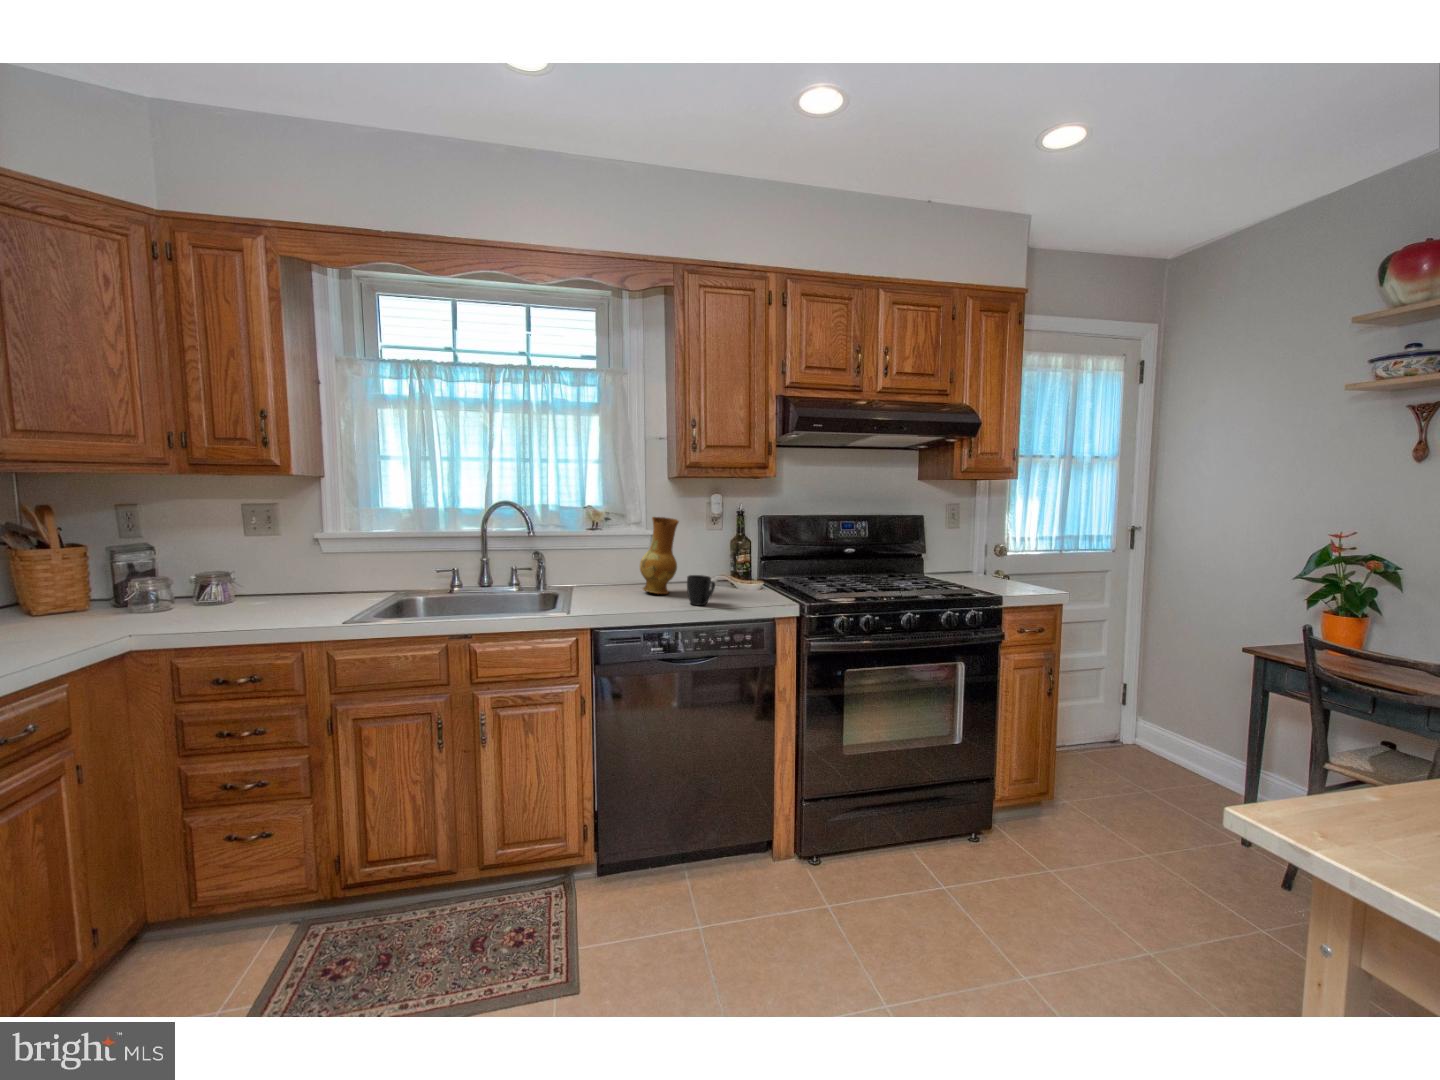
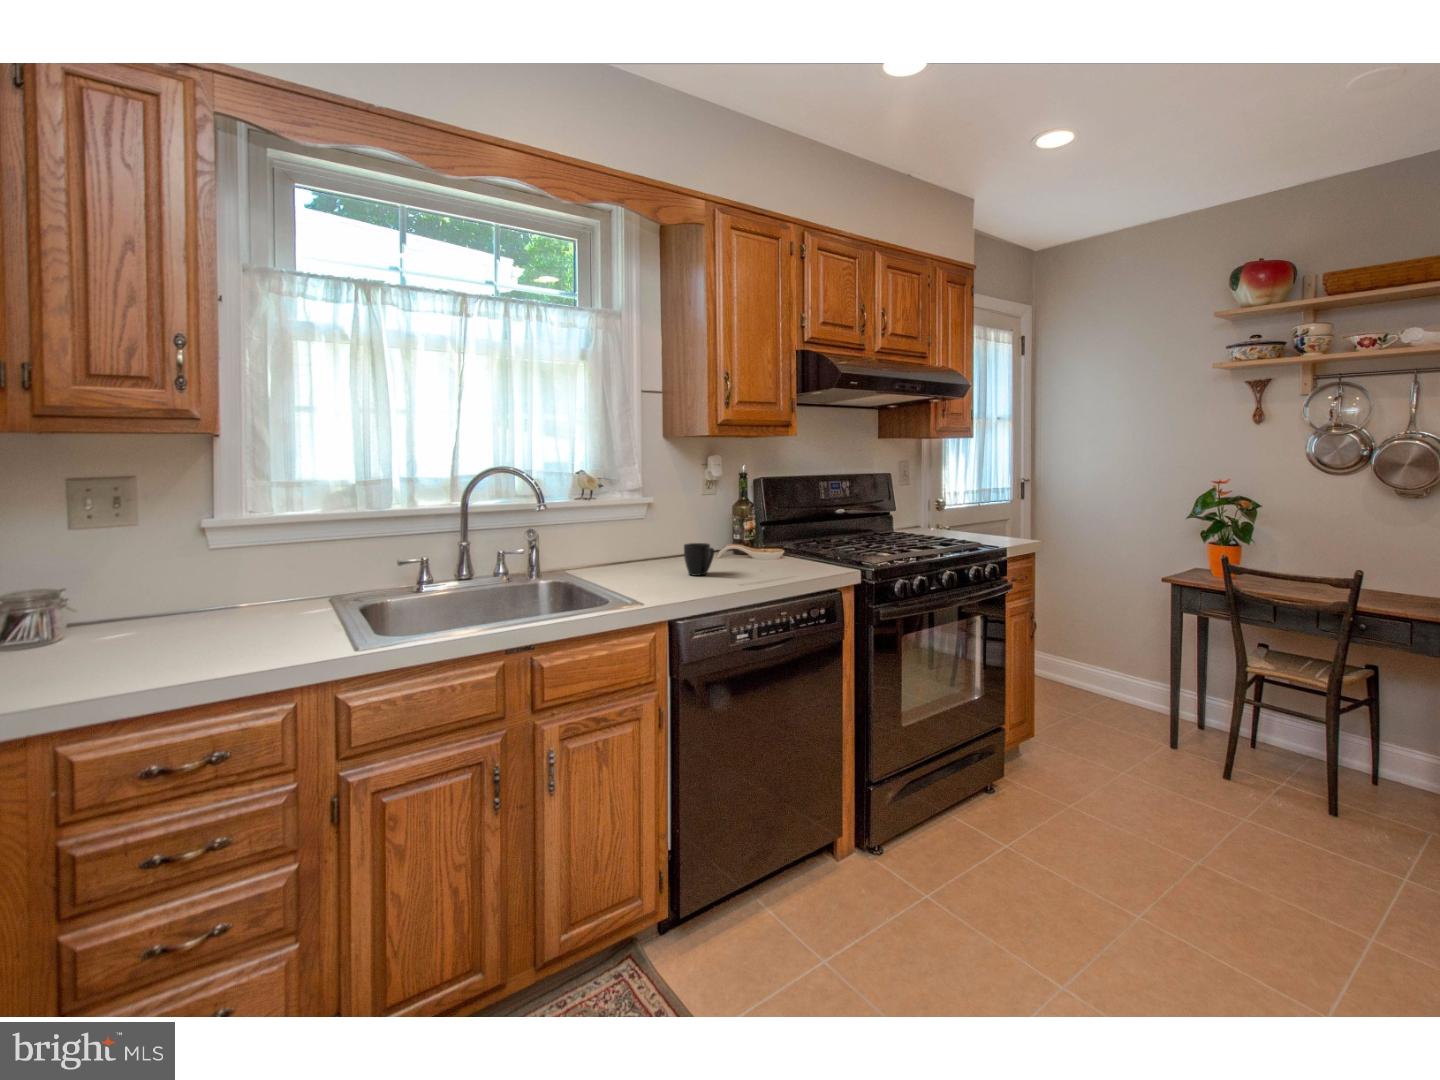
ceramic jug: present [640,517,679,594] -> none [632,484,673,568]

